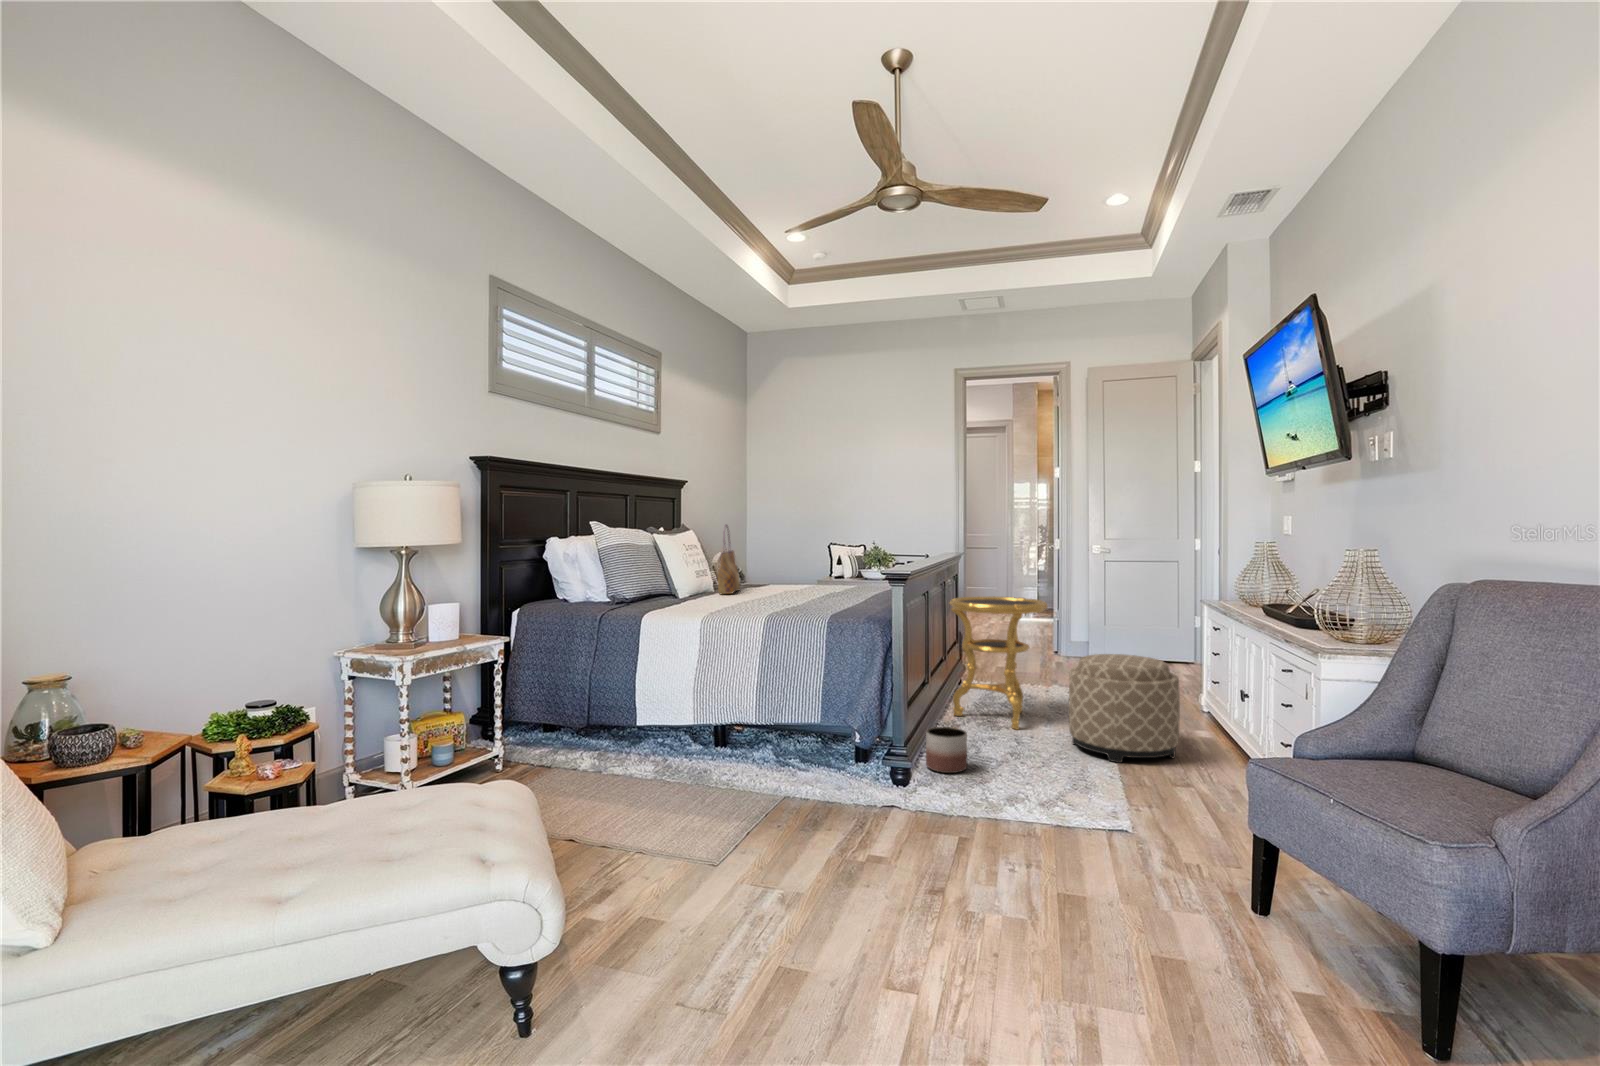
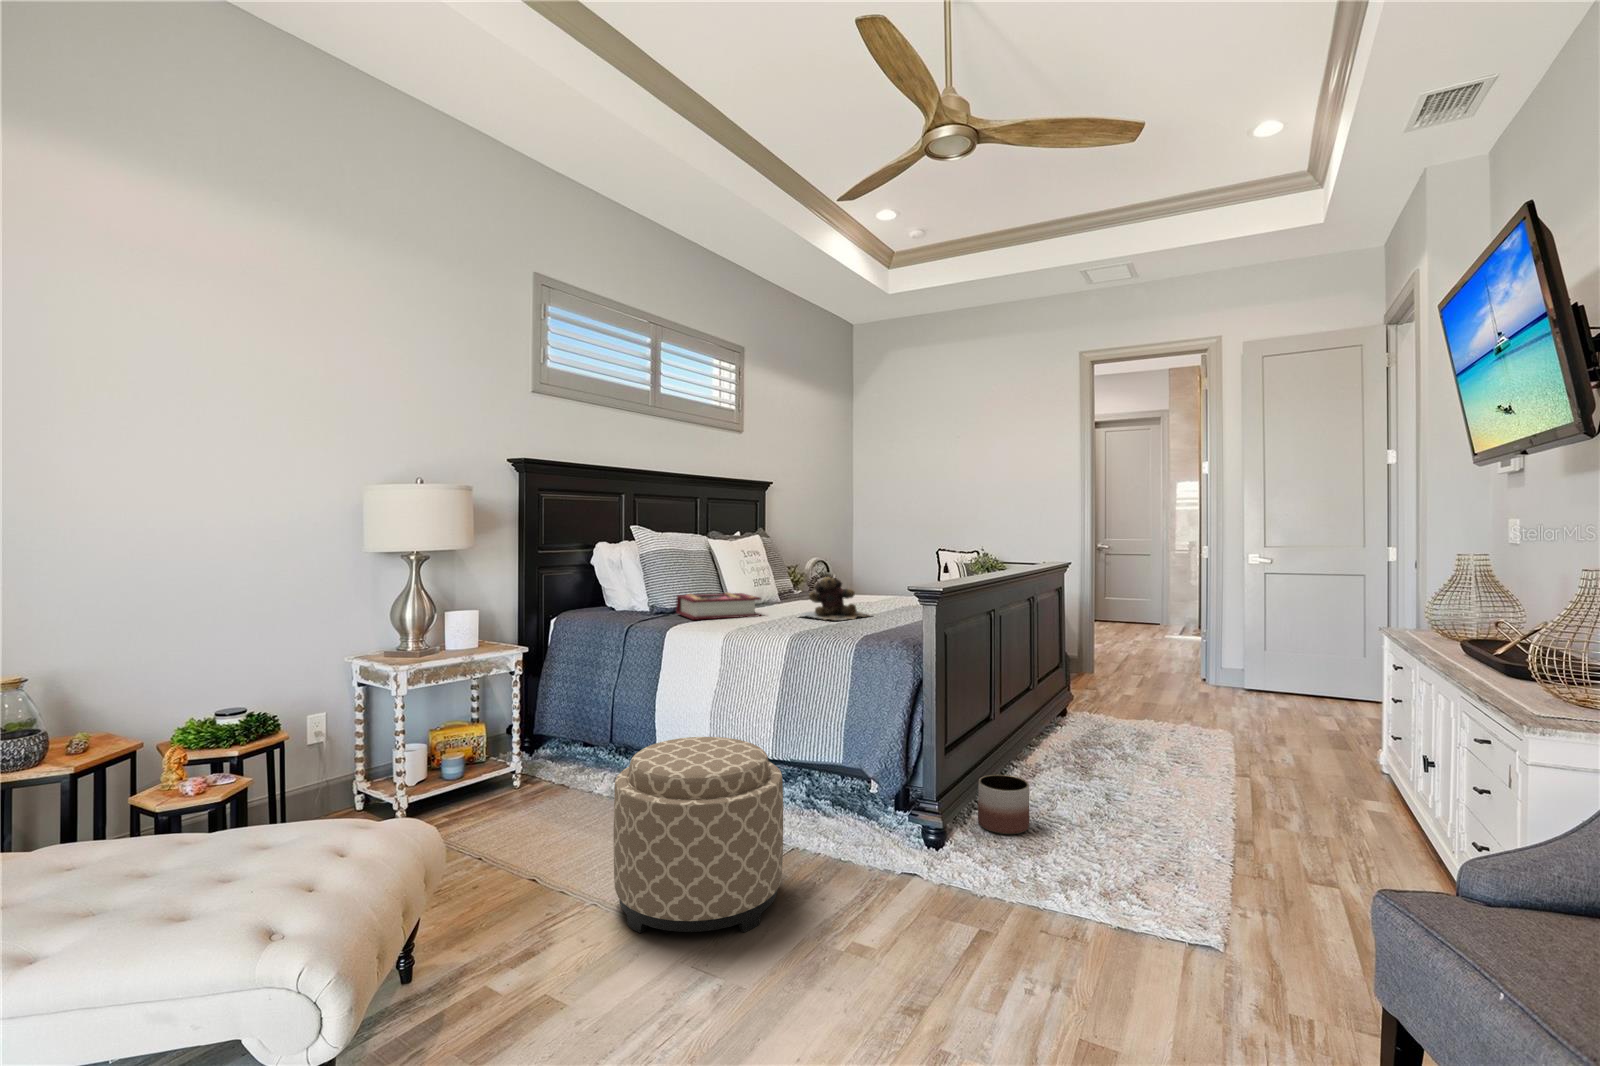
tote bag: present [717,524,740,594] -> none [776,528,806,605]
teddy bear: none [751,567,819,605] -> present [800,577,870,620]
book: none [636,583,717,608] -> present [676,593,761,620]
side table: present [950,596,1047,730] -> none [1038,615,1160,780]
ottoman: present [1069,654,1180,763] -> present [613,737,783,933]

